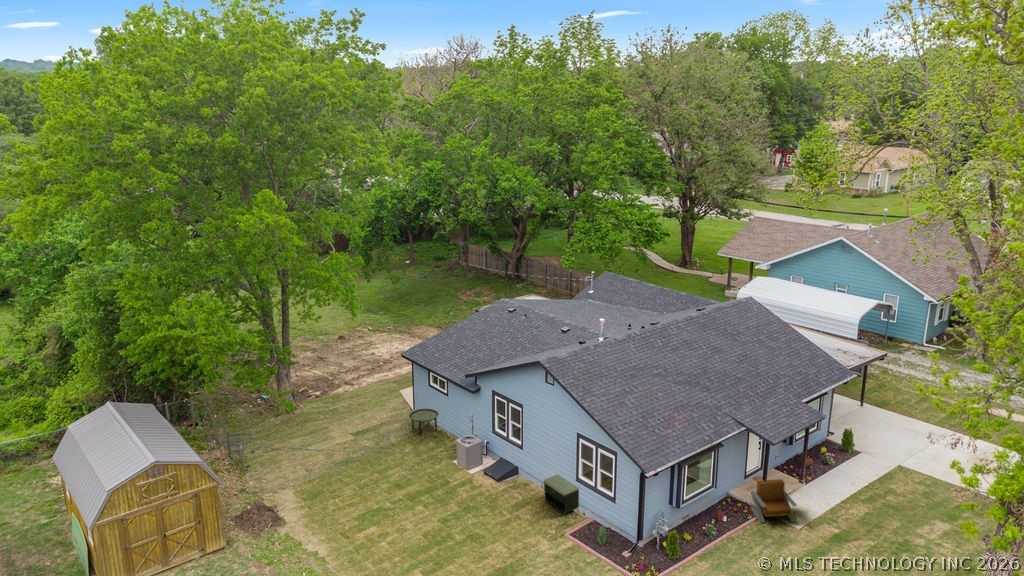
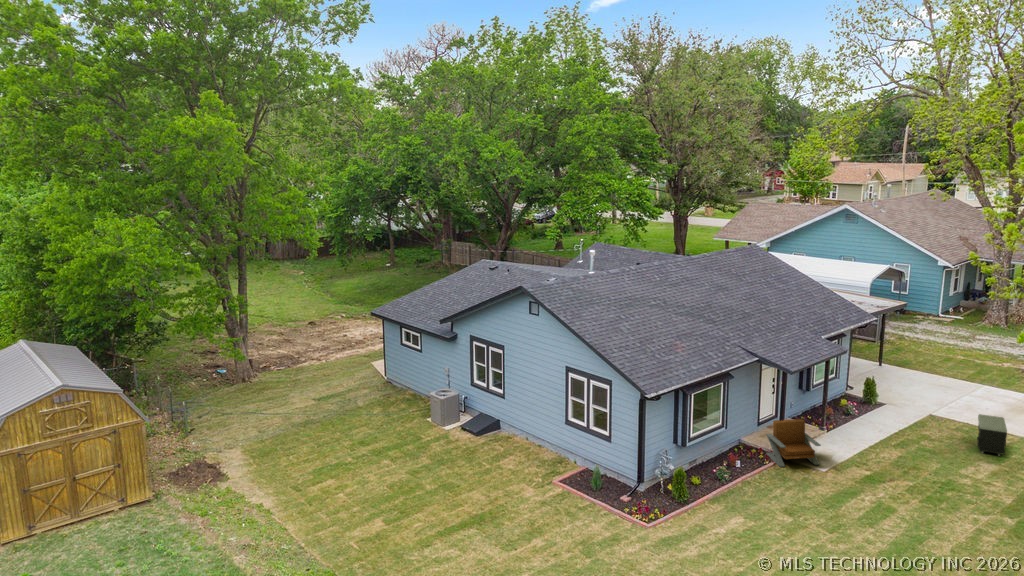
round table: present [409,409,438,436] -> none [377,371,410,399]
storage bench: present [543,475,579,514] -> present [977,414,1007,456]

